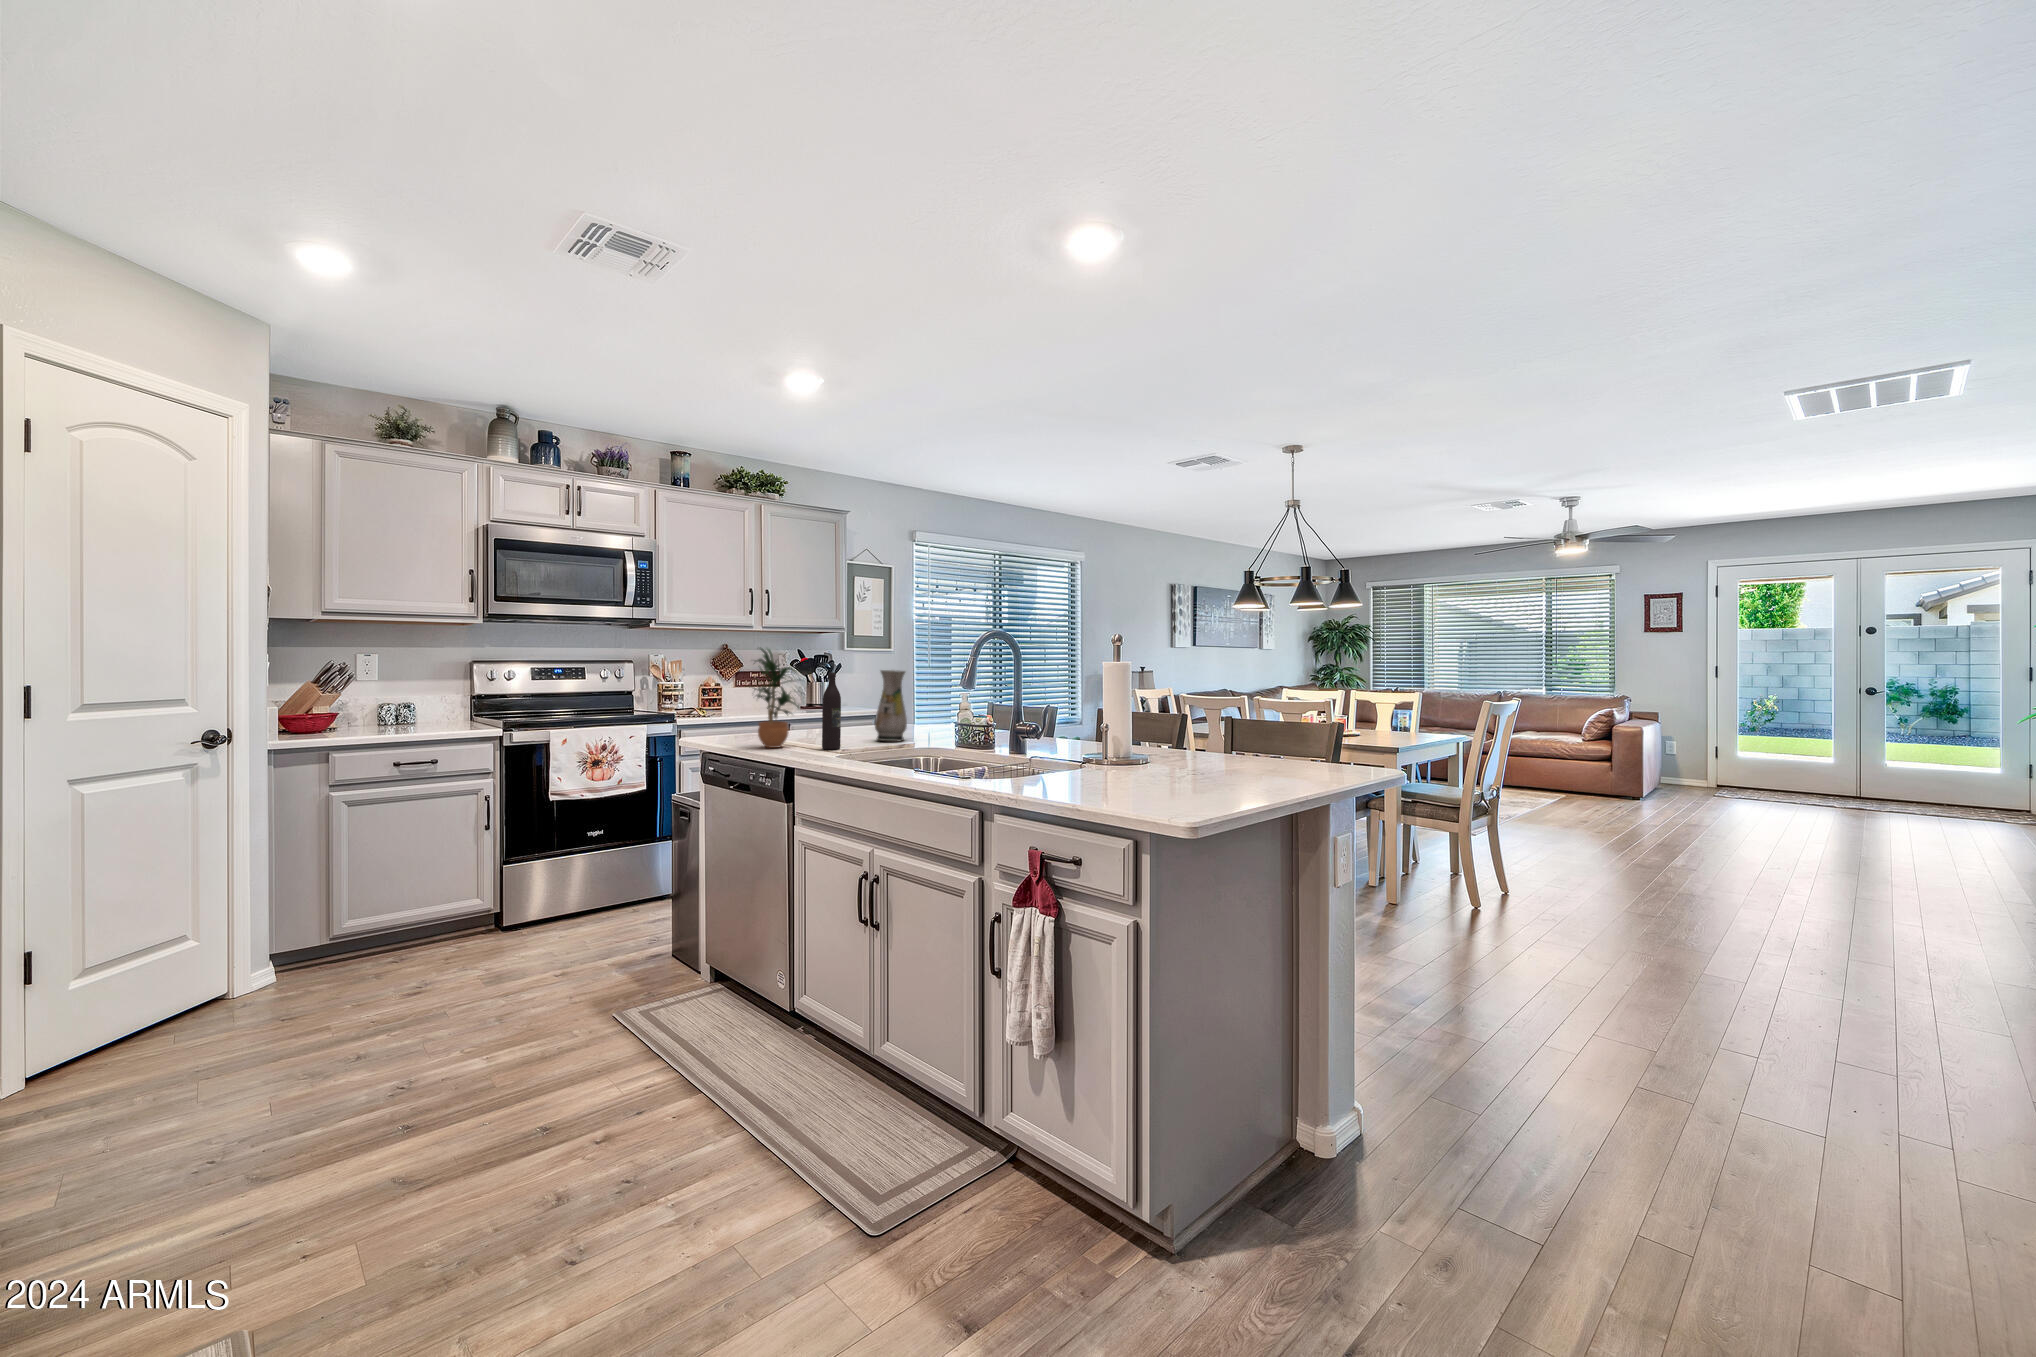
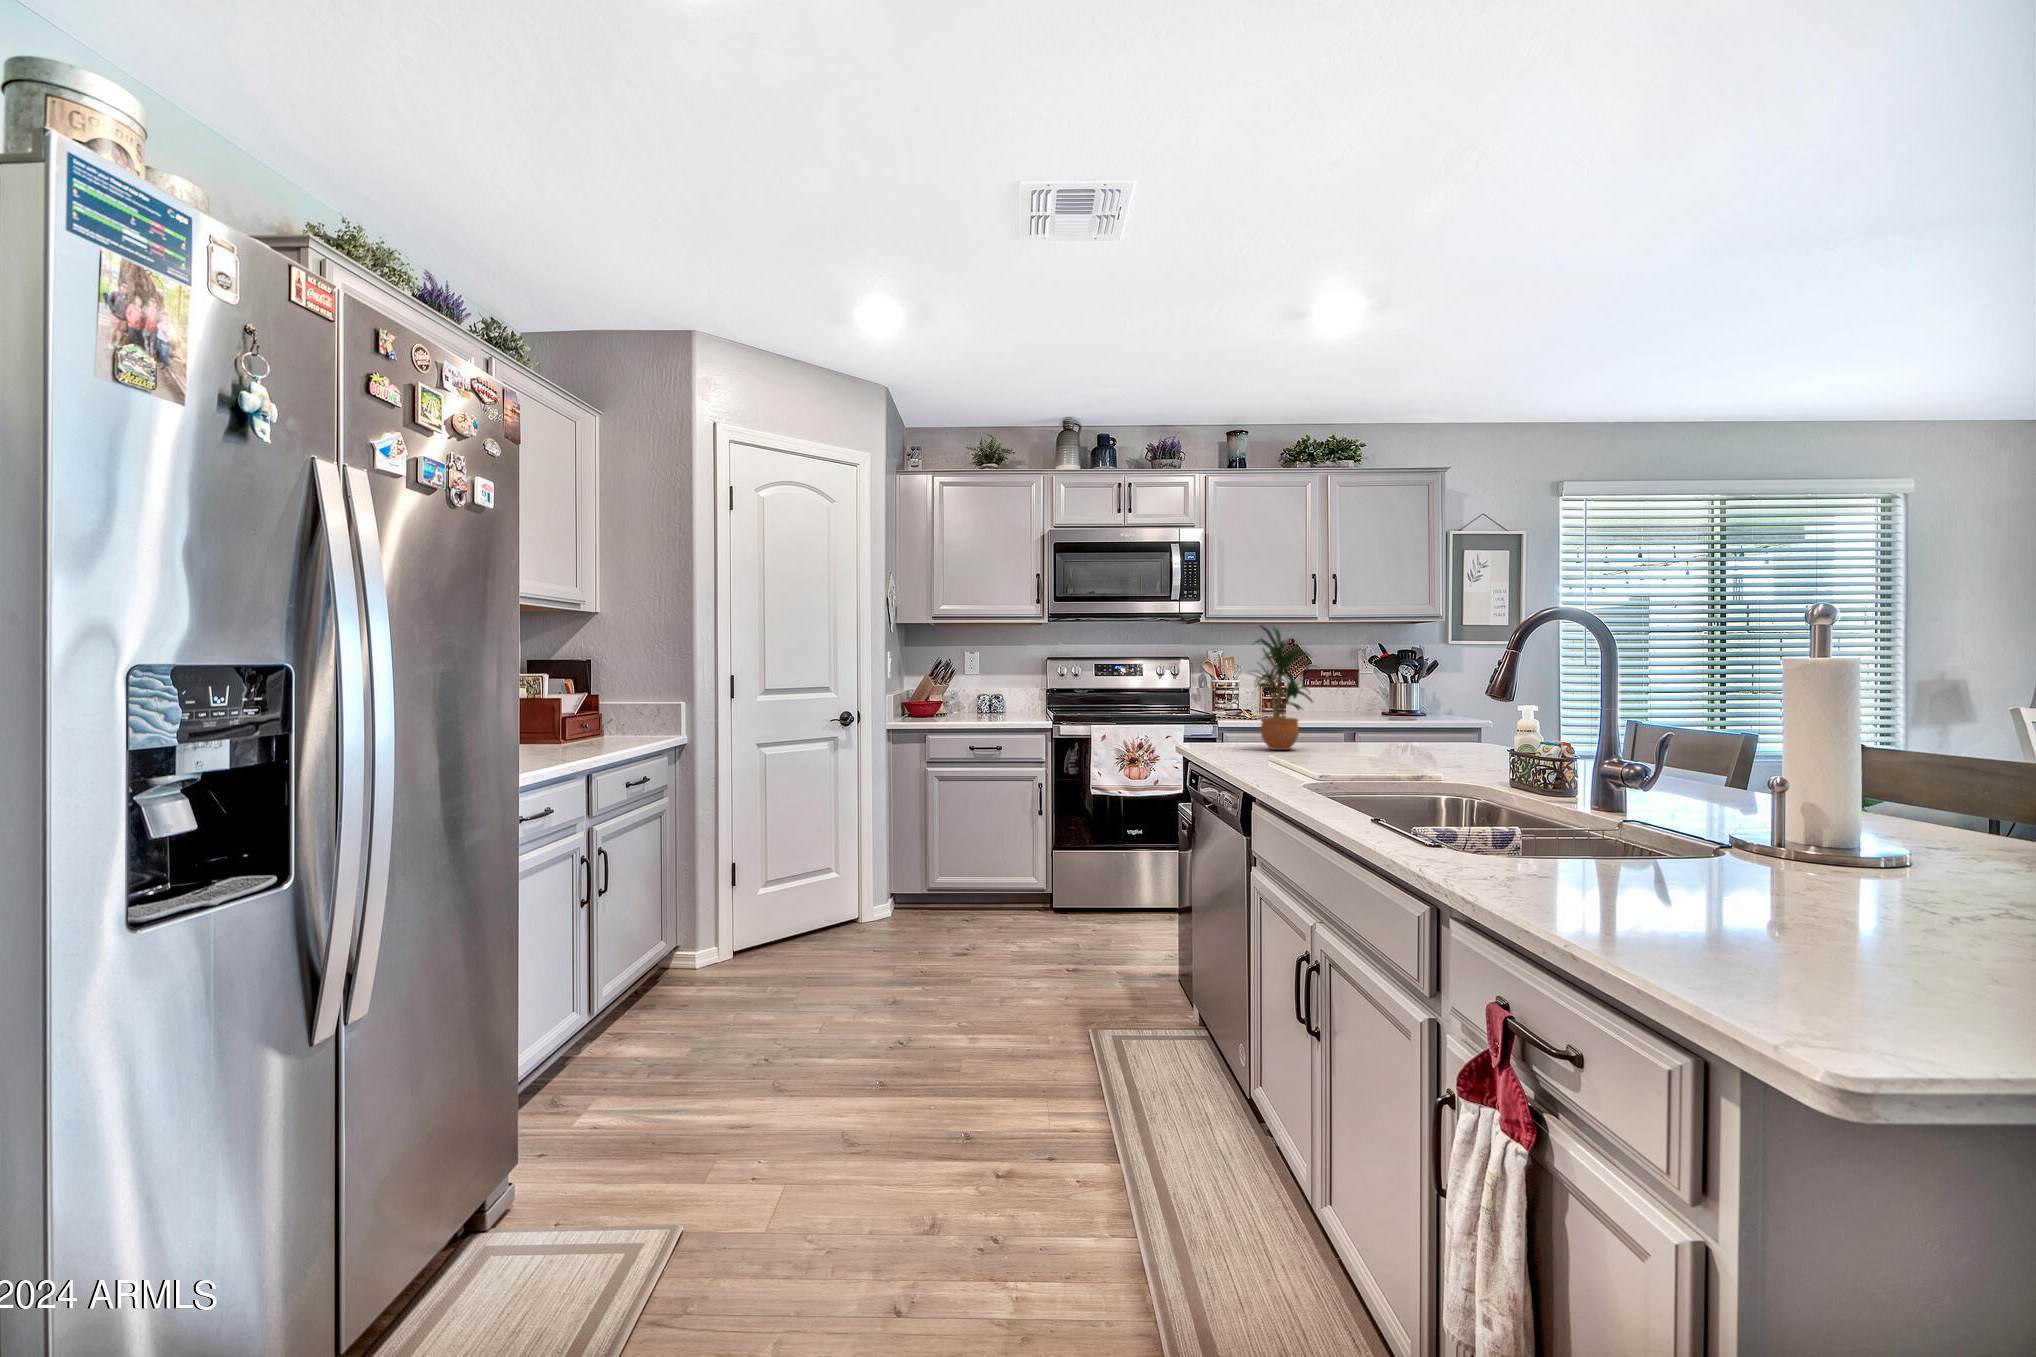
vase: present [875,670,907,742] -> none [1424,651,1475,753]
wine bottle: present [822,672,841,750] -> none [1336,653,1362,756]

